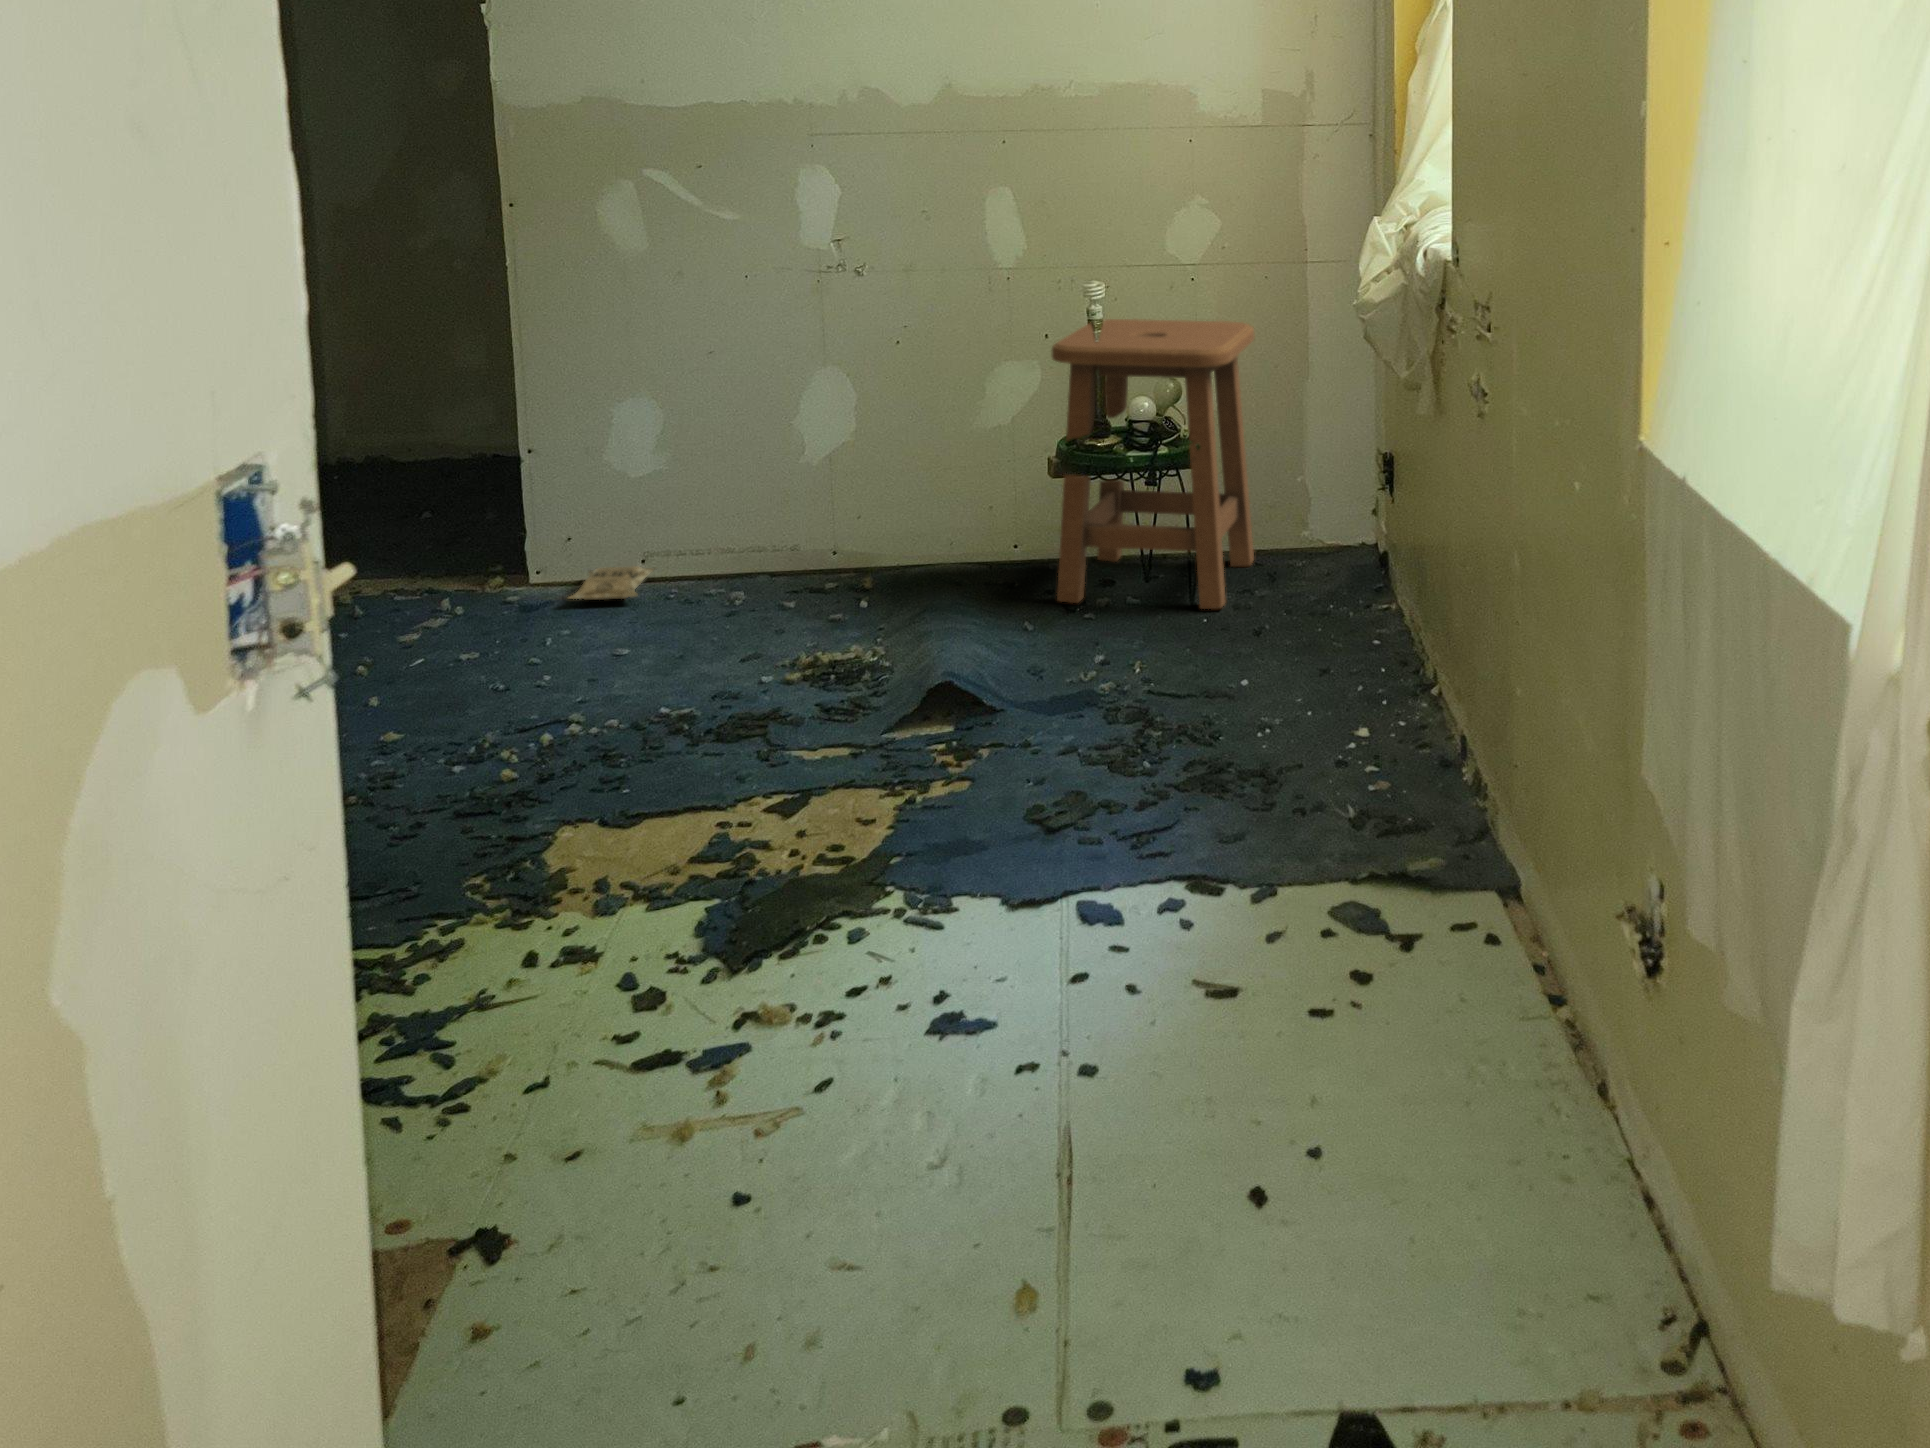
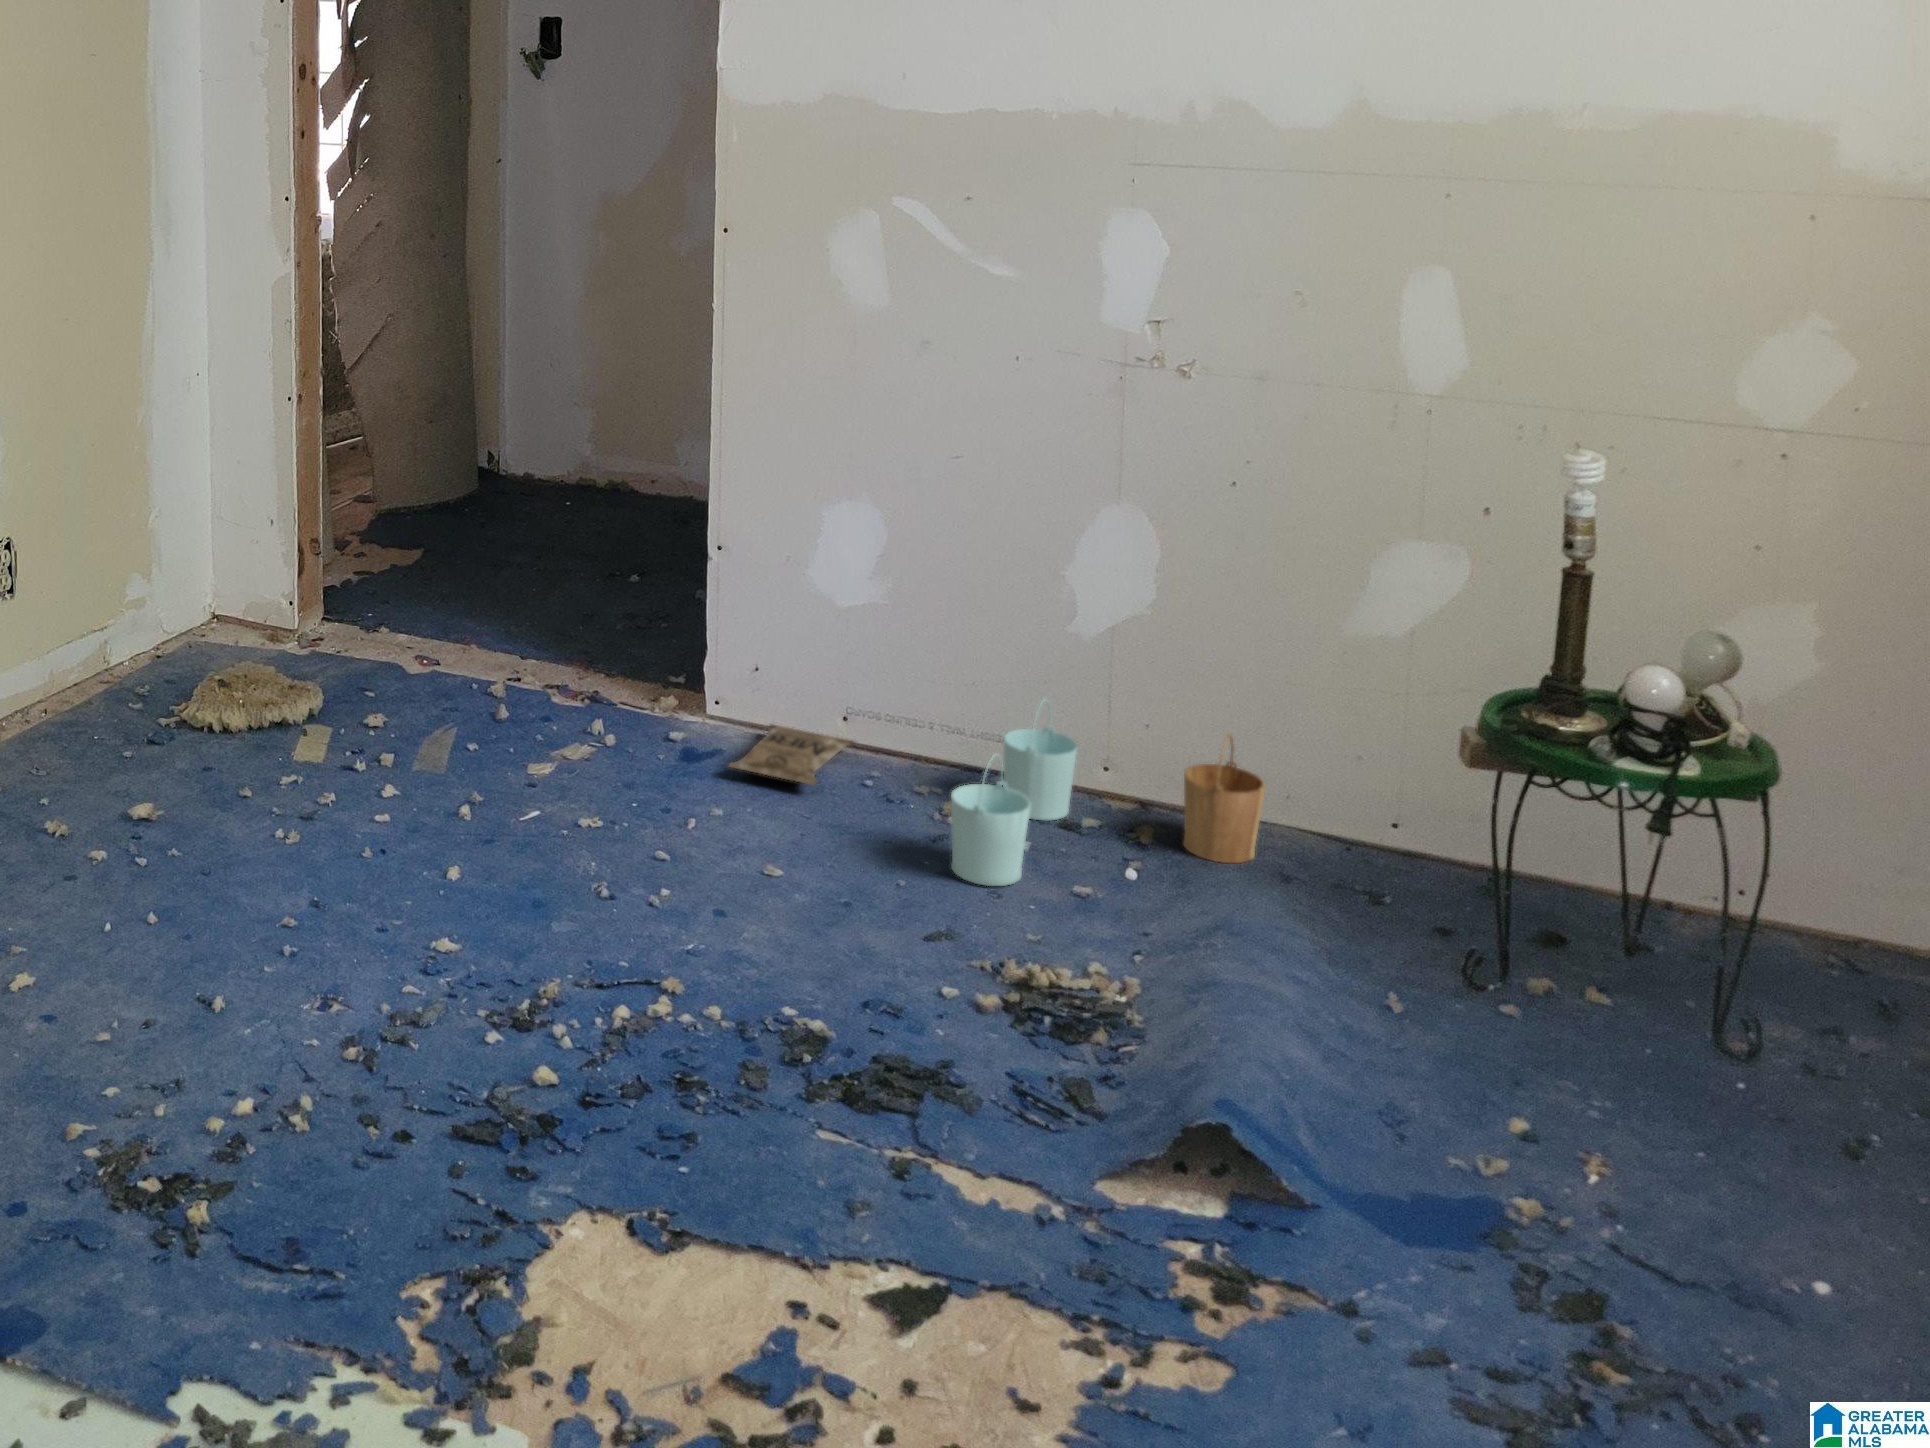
stool: present [1052,319,1255,609] -> none [1450,510,1909,1081]
bucket: none [742,500,940,624] -> present [951,700,1265,886]

